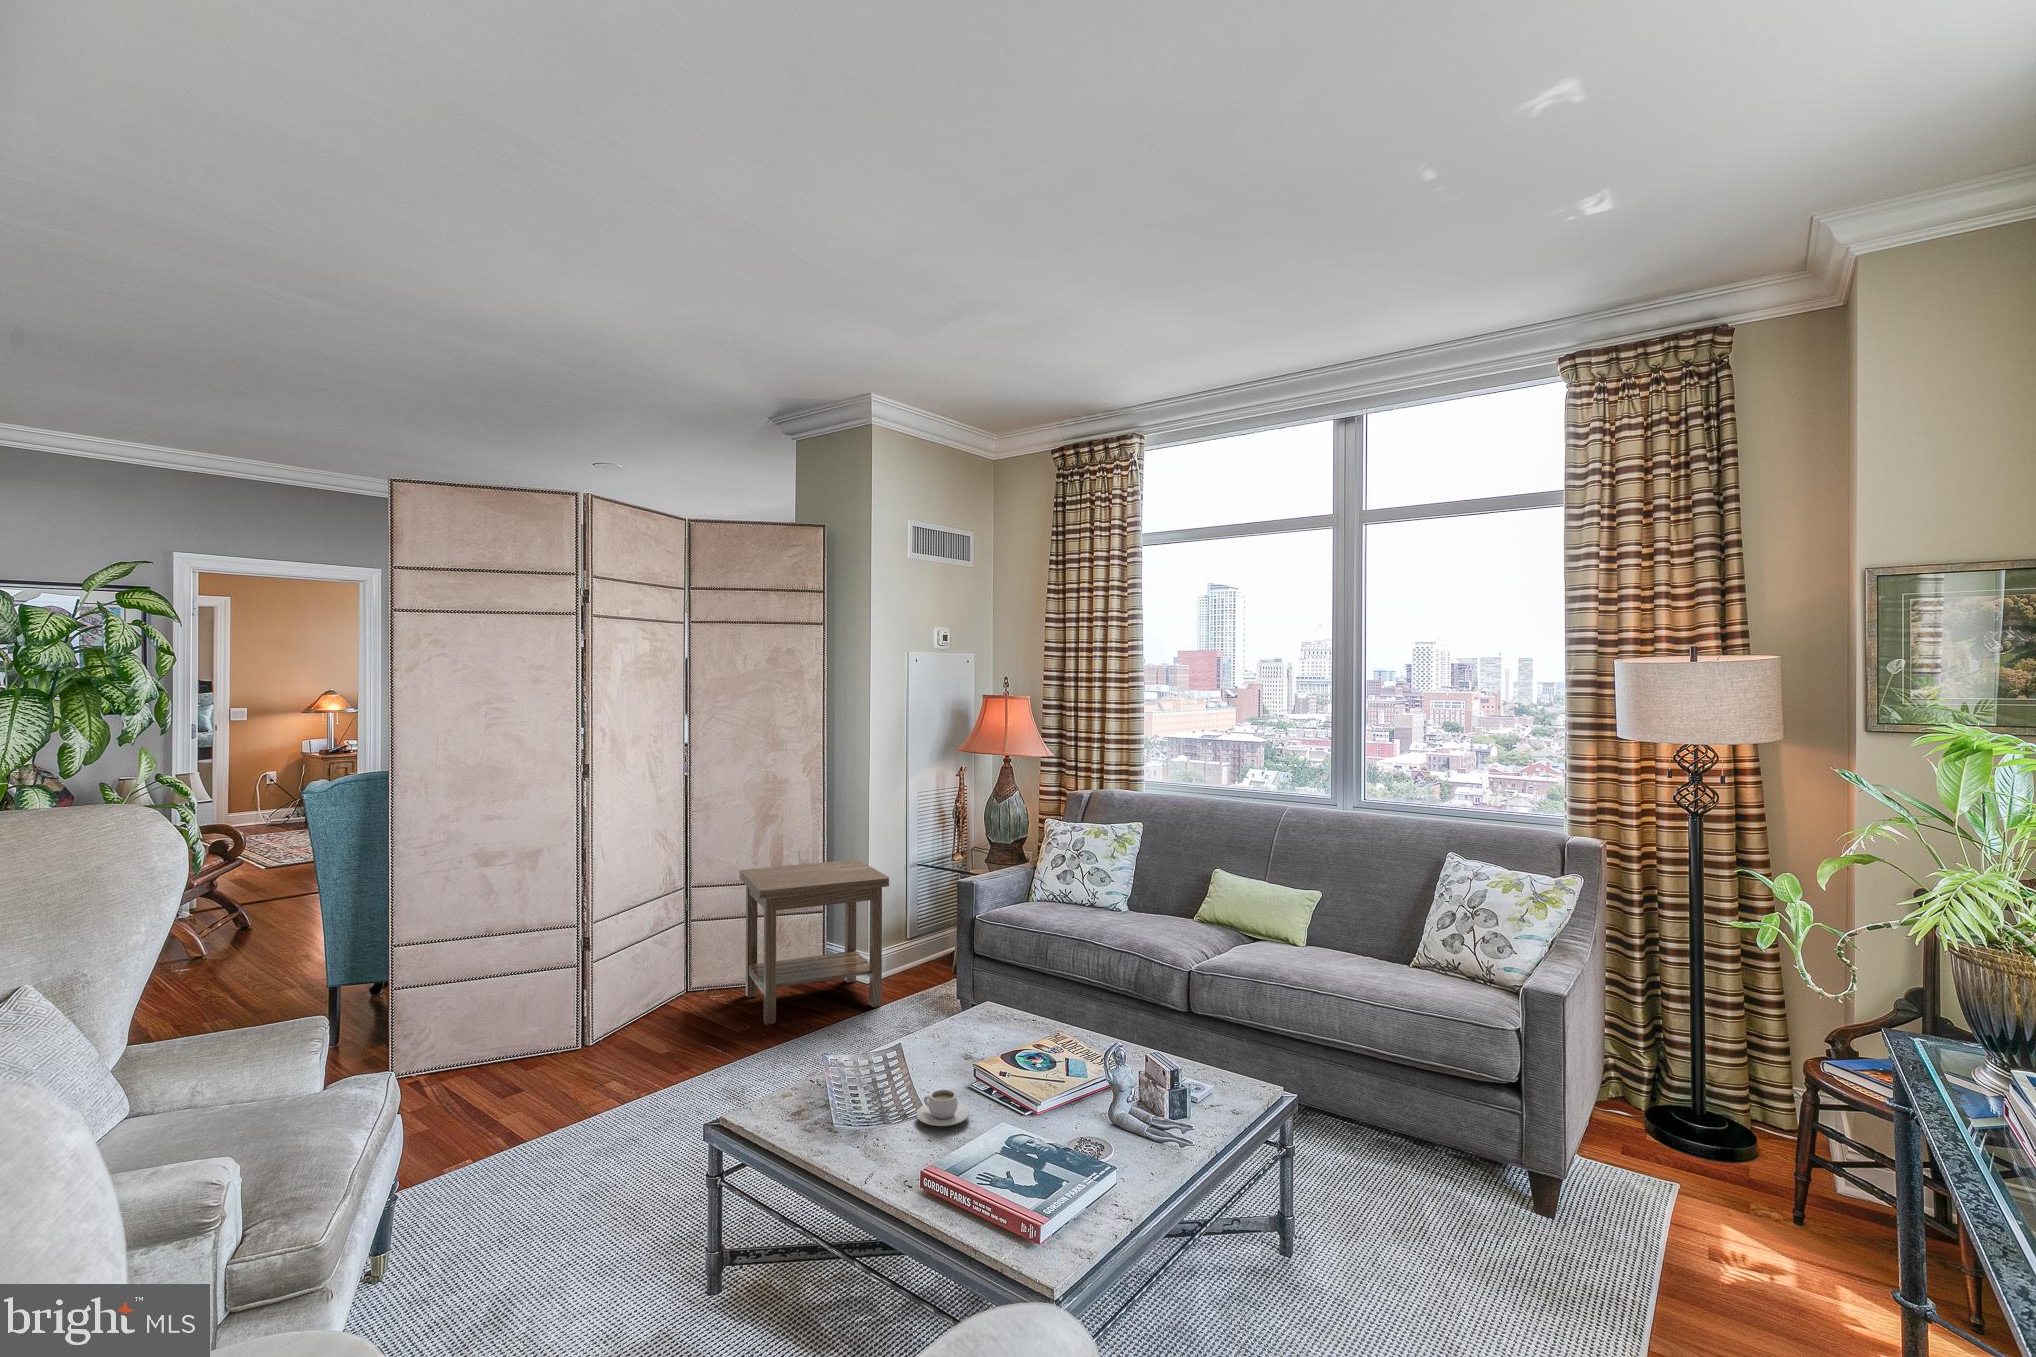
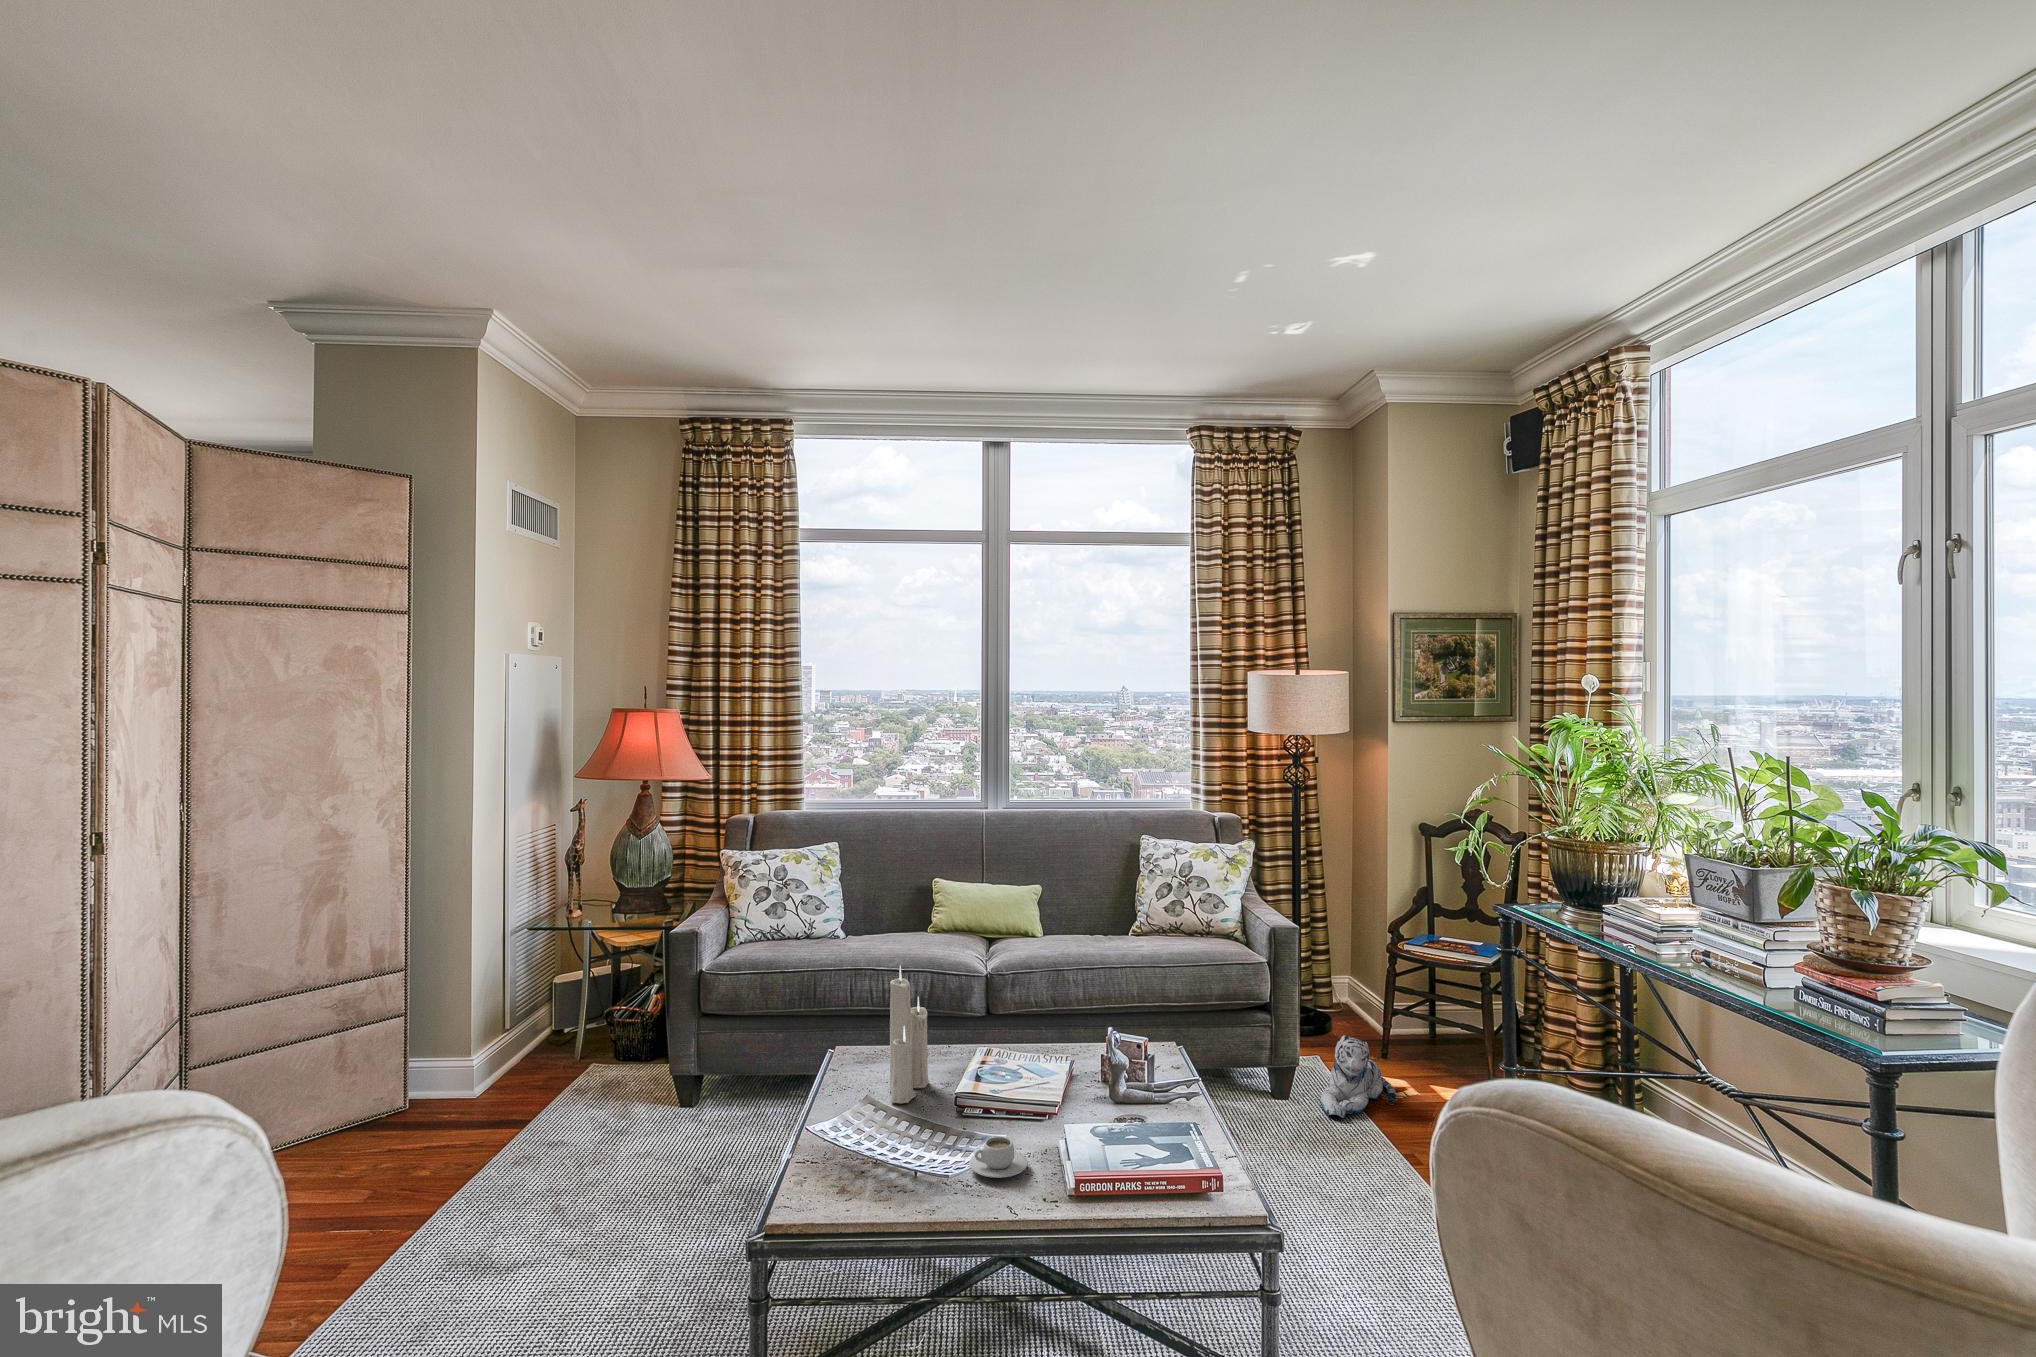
side table: present [740,860,889,1025] -> none [286,932,548,1186]
candle: none [953,922,1006,1050] -> present [889,966,929,1103]
plush toy: none [1582,1148,1739,1262] -> present [1320,1035,1396,1118]

